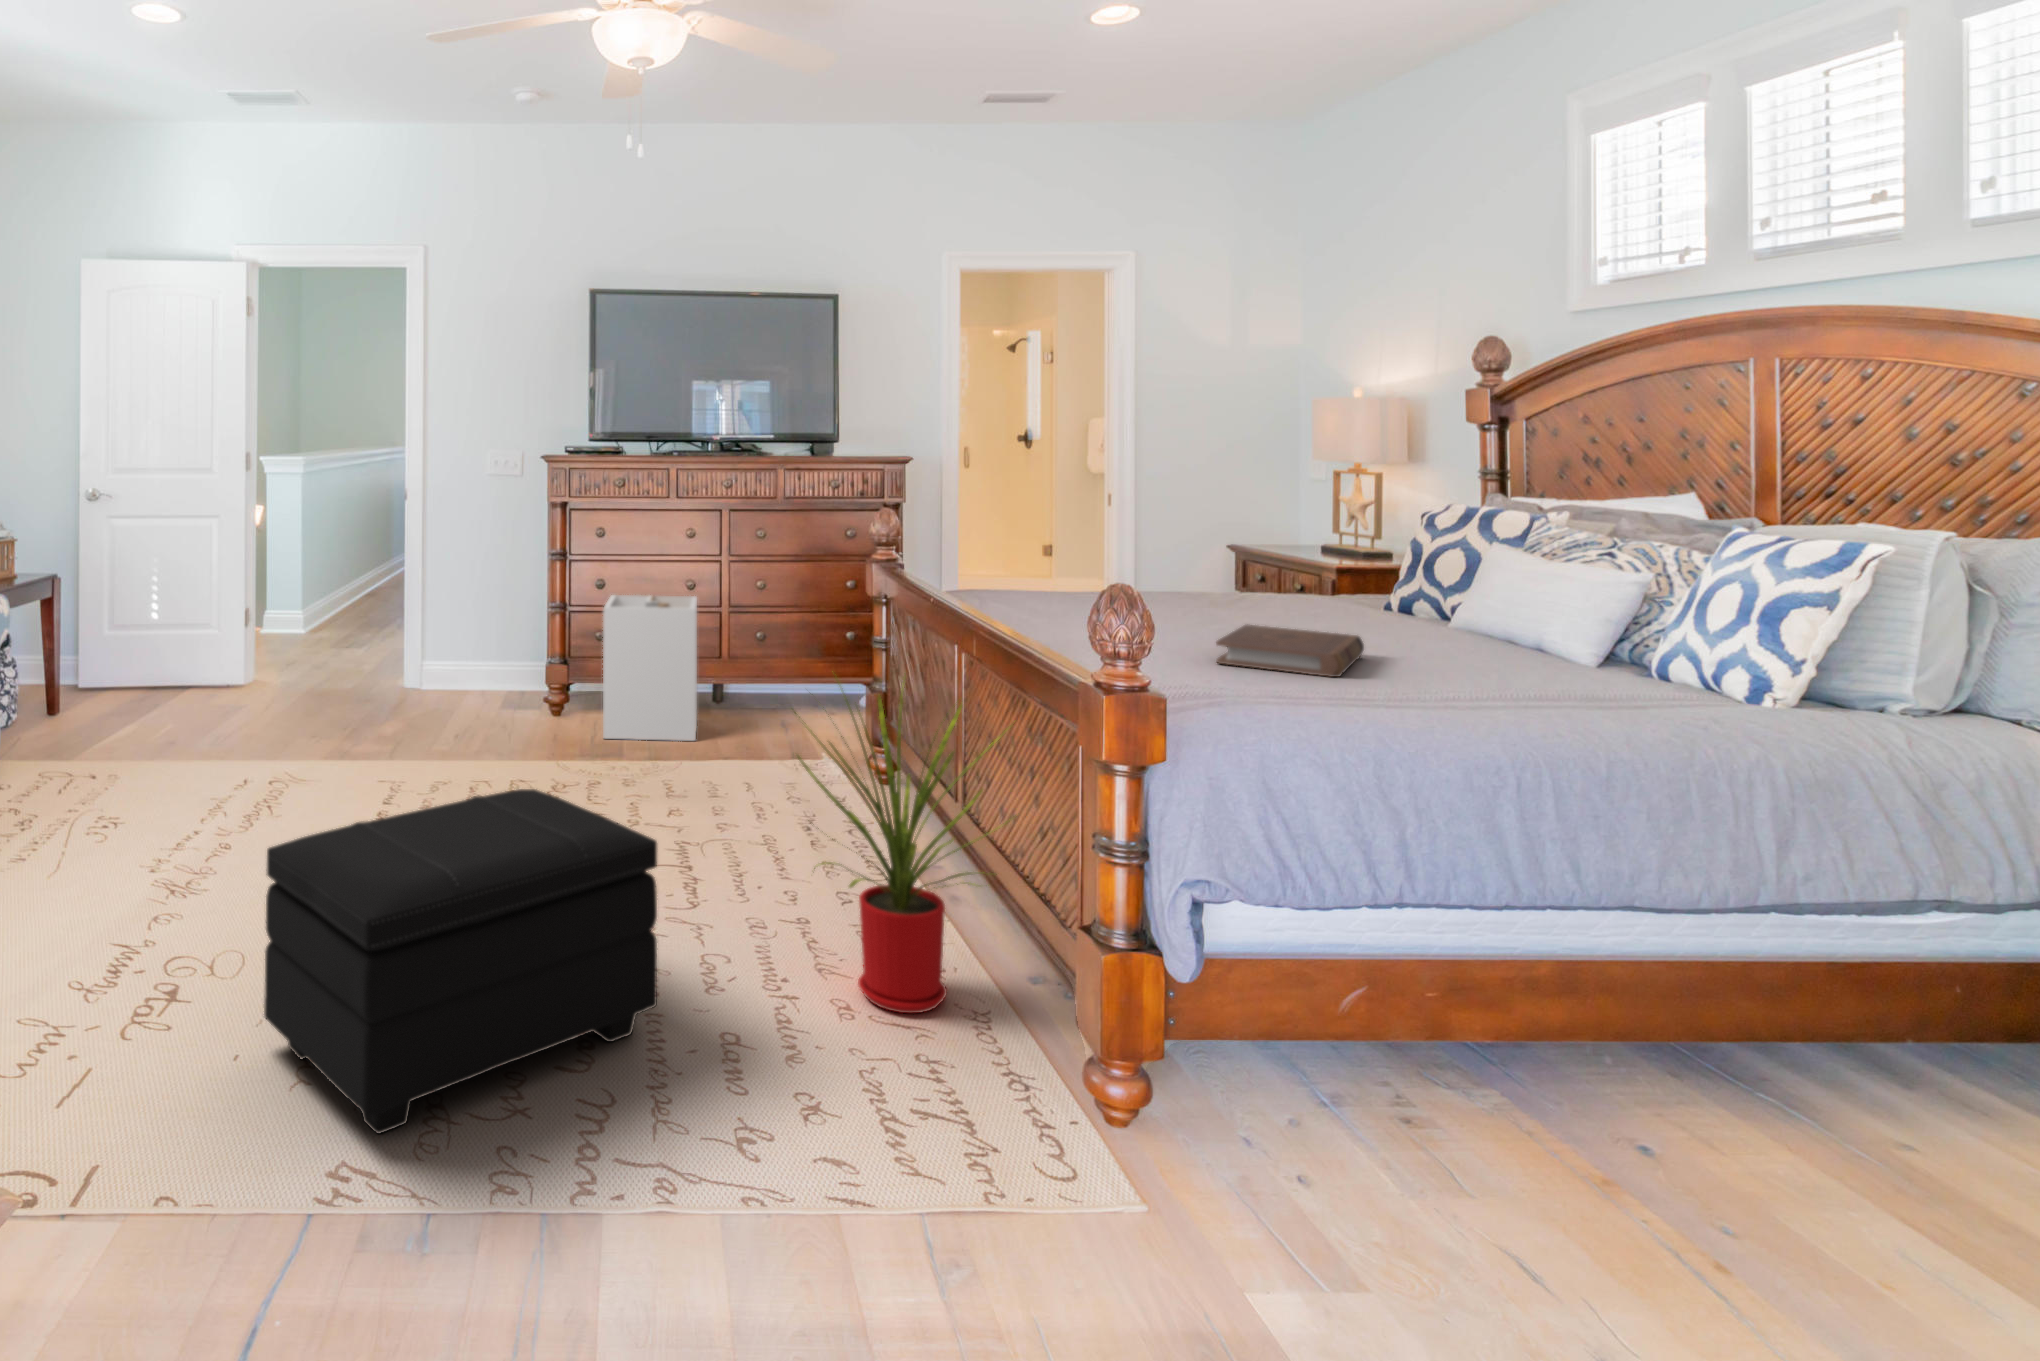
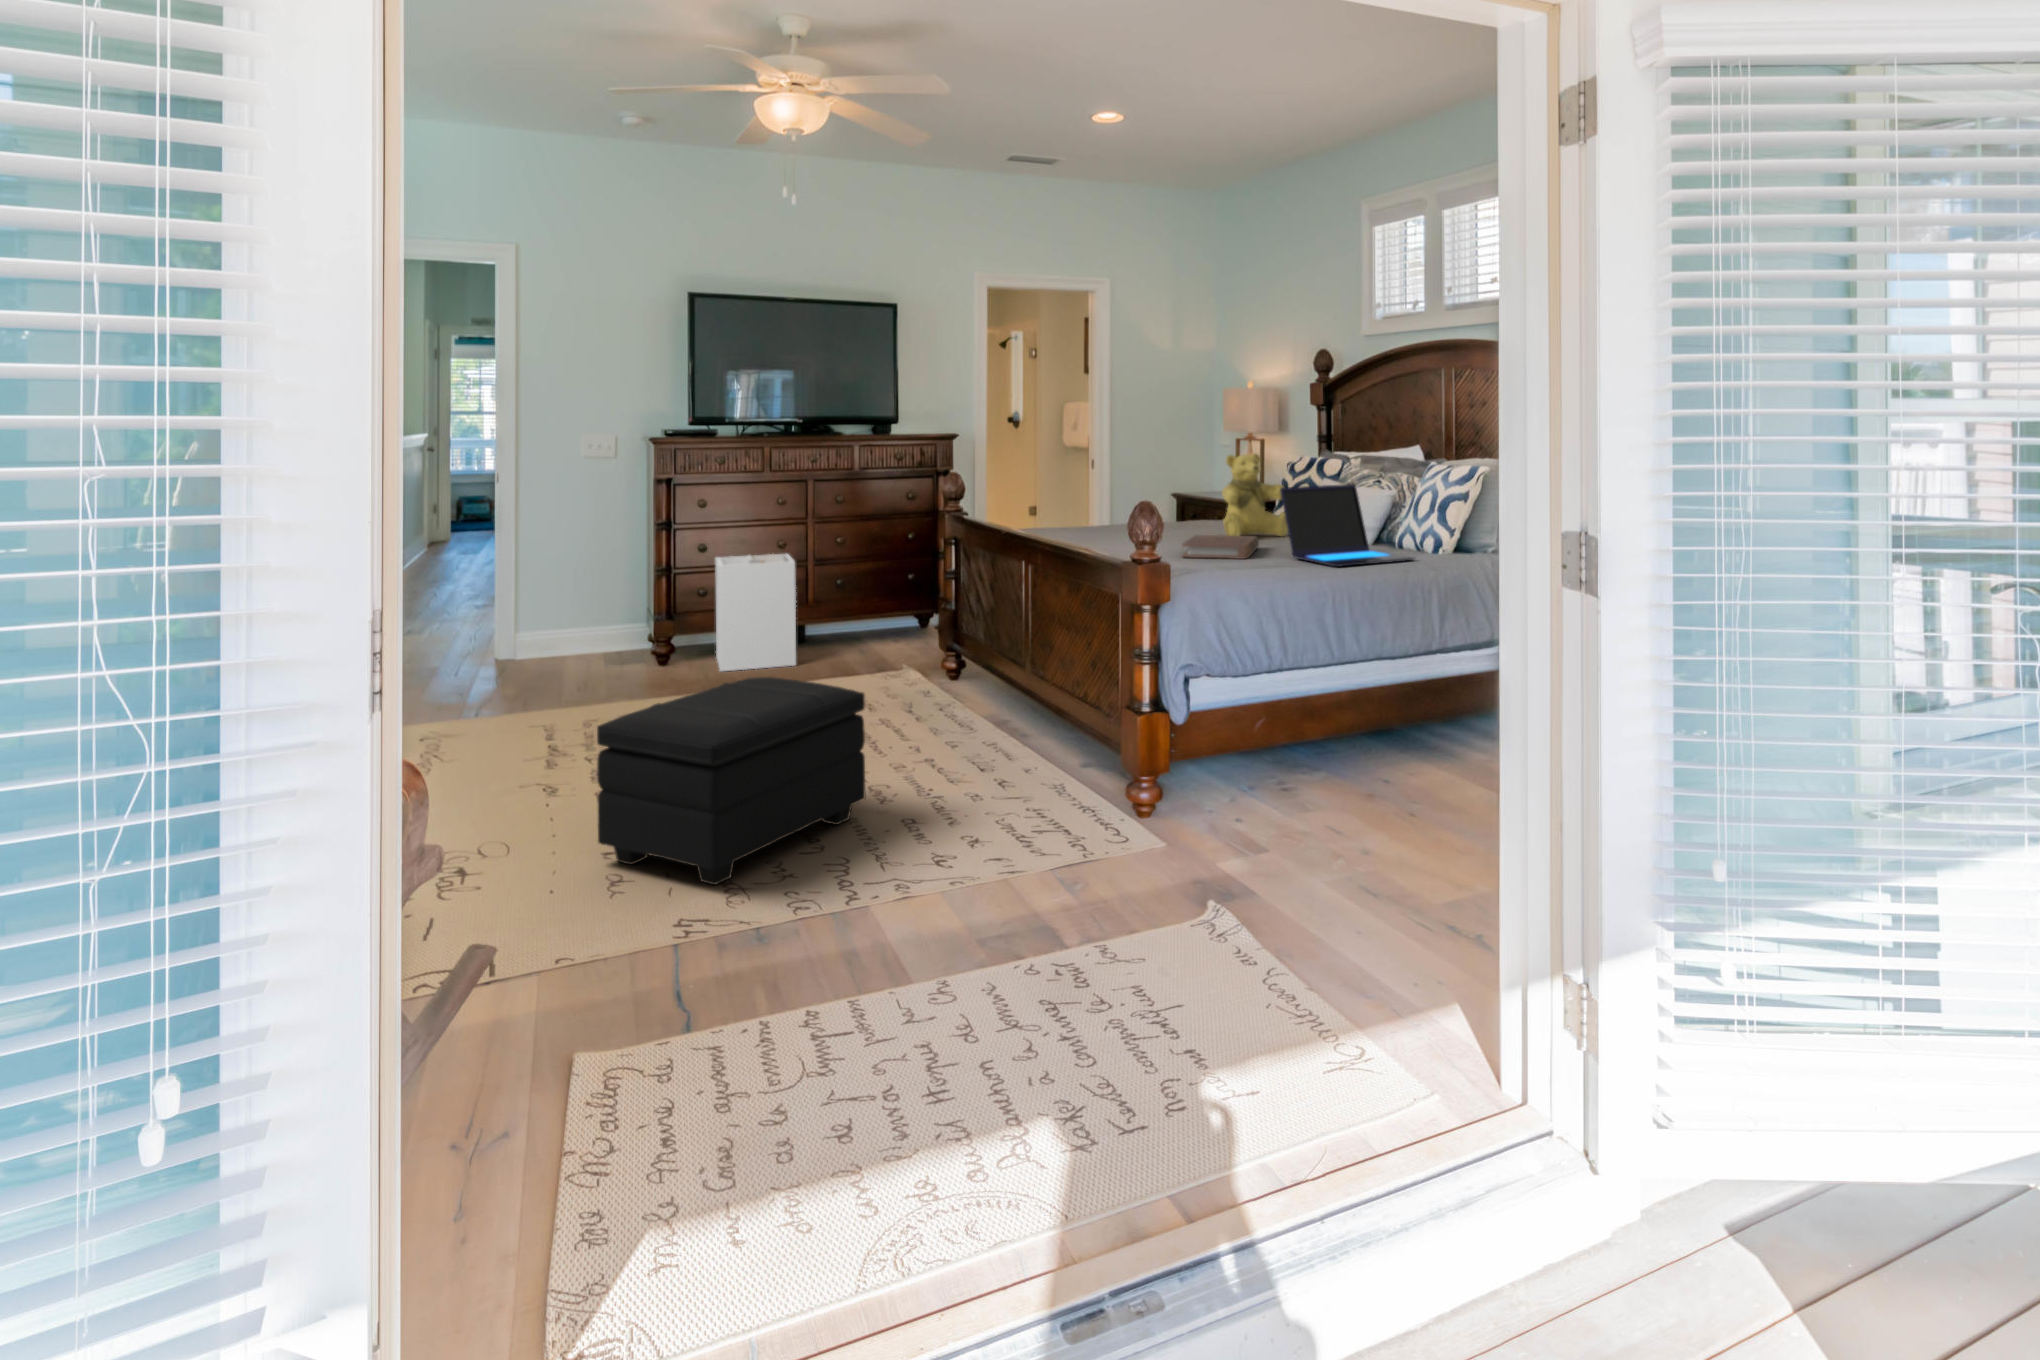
teddy bear: none [1299,496,1428,635] -> present [1222,453,1288,536]
laptop: none [1402,559,1705,715] -> present [1280,484,1414,567]
house plant: present [797,673,1016,1013] -> none [932,576,1078,786]

